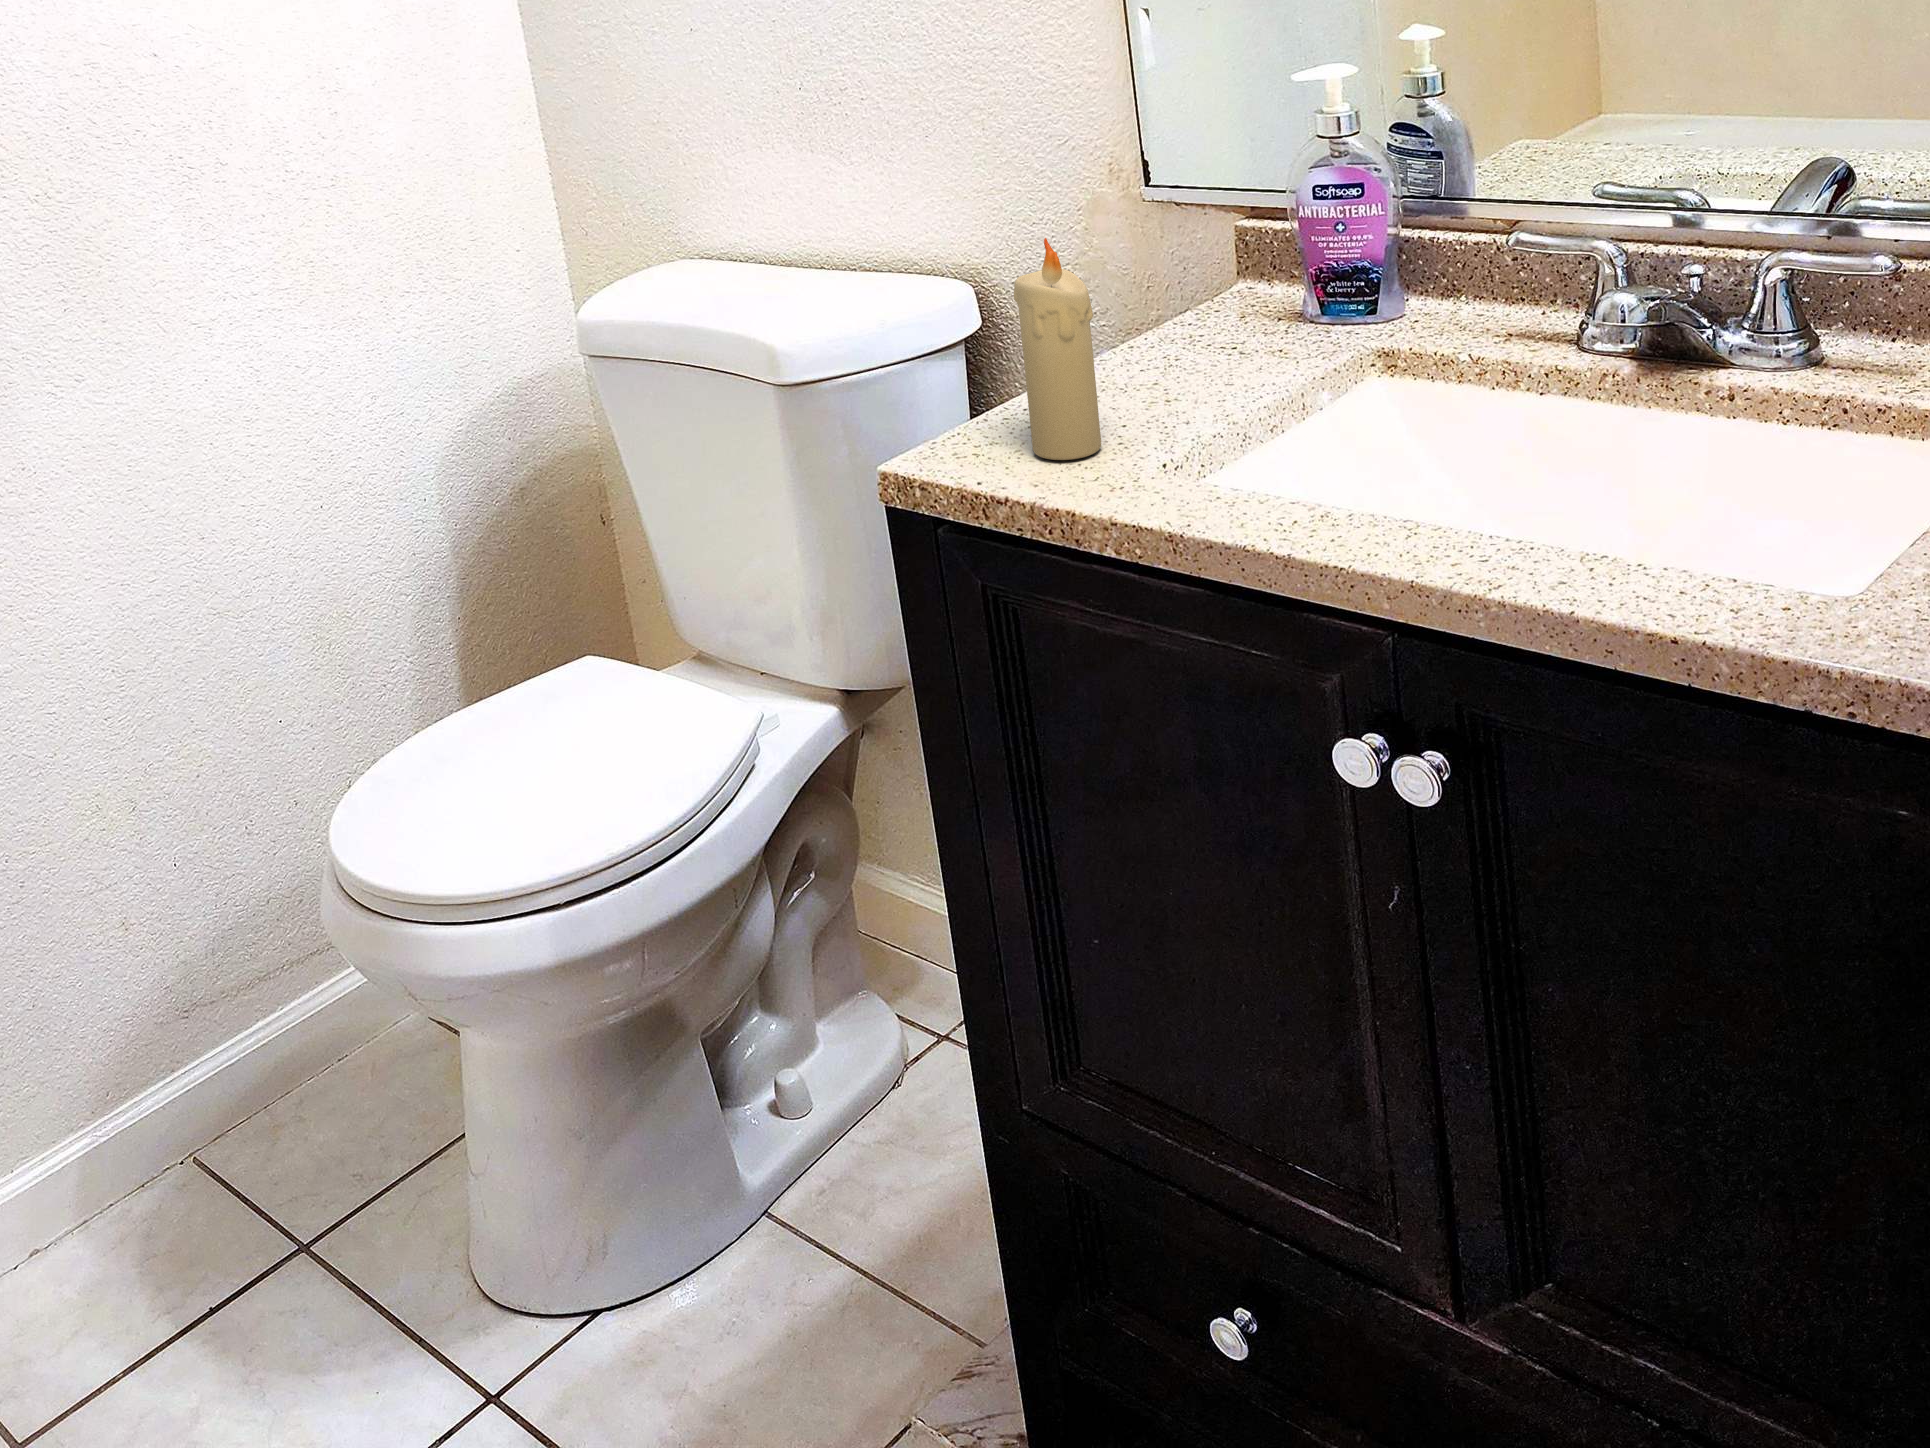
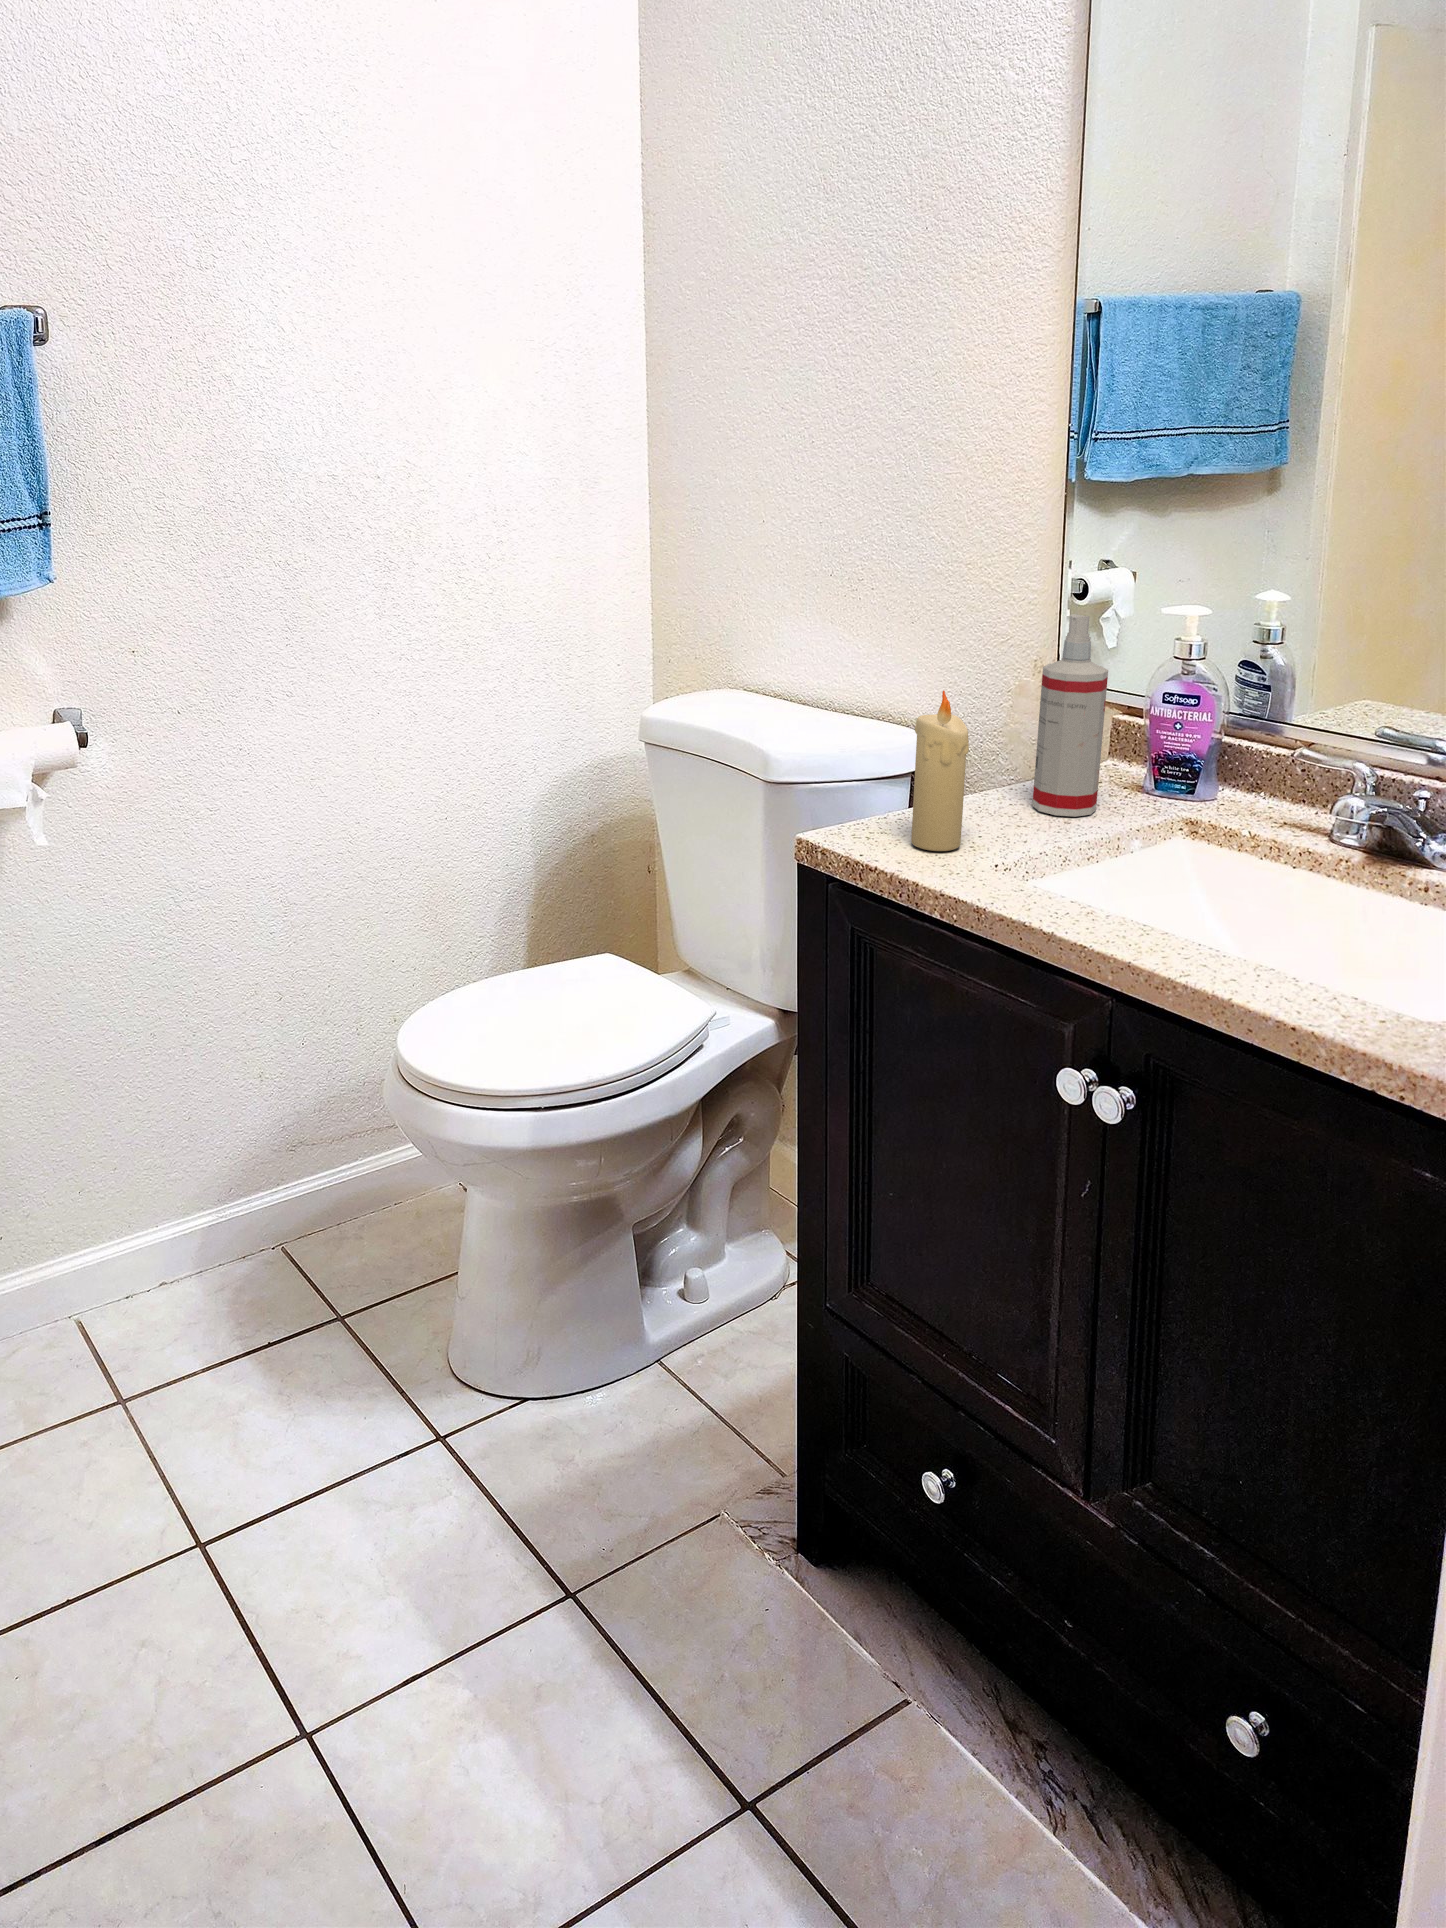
spray bottle: none [1153,101,1254,377] -> present [1032,614,1108,817]

